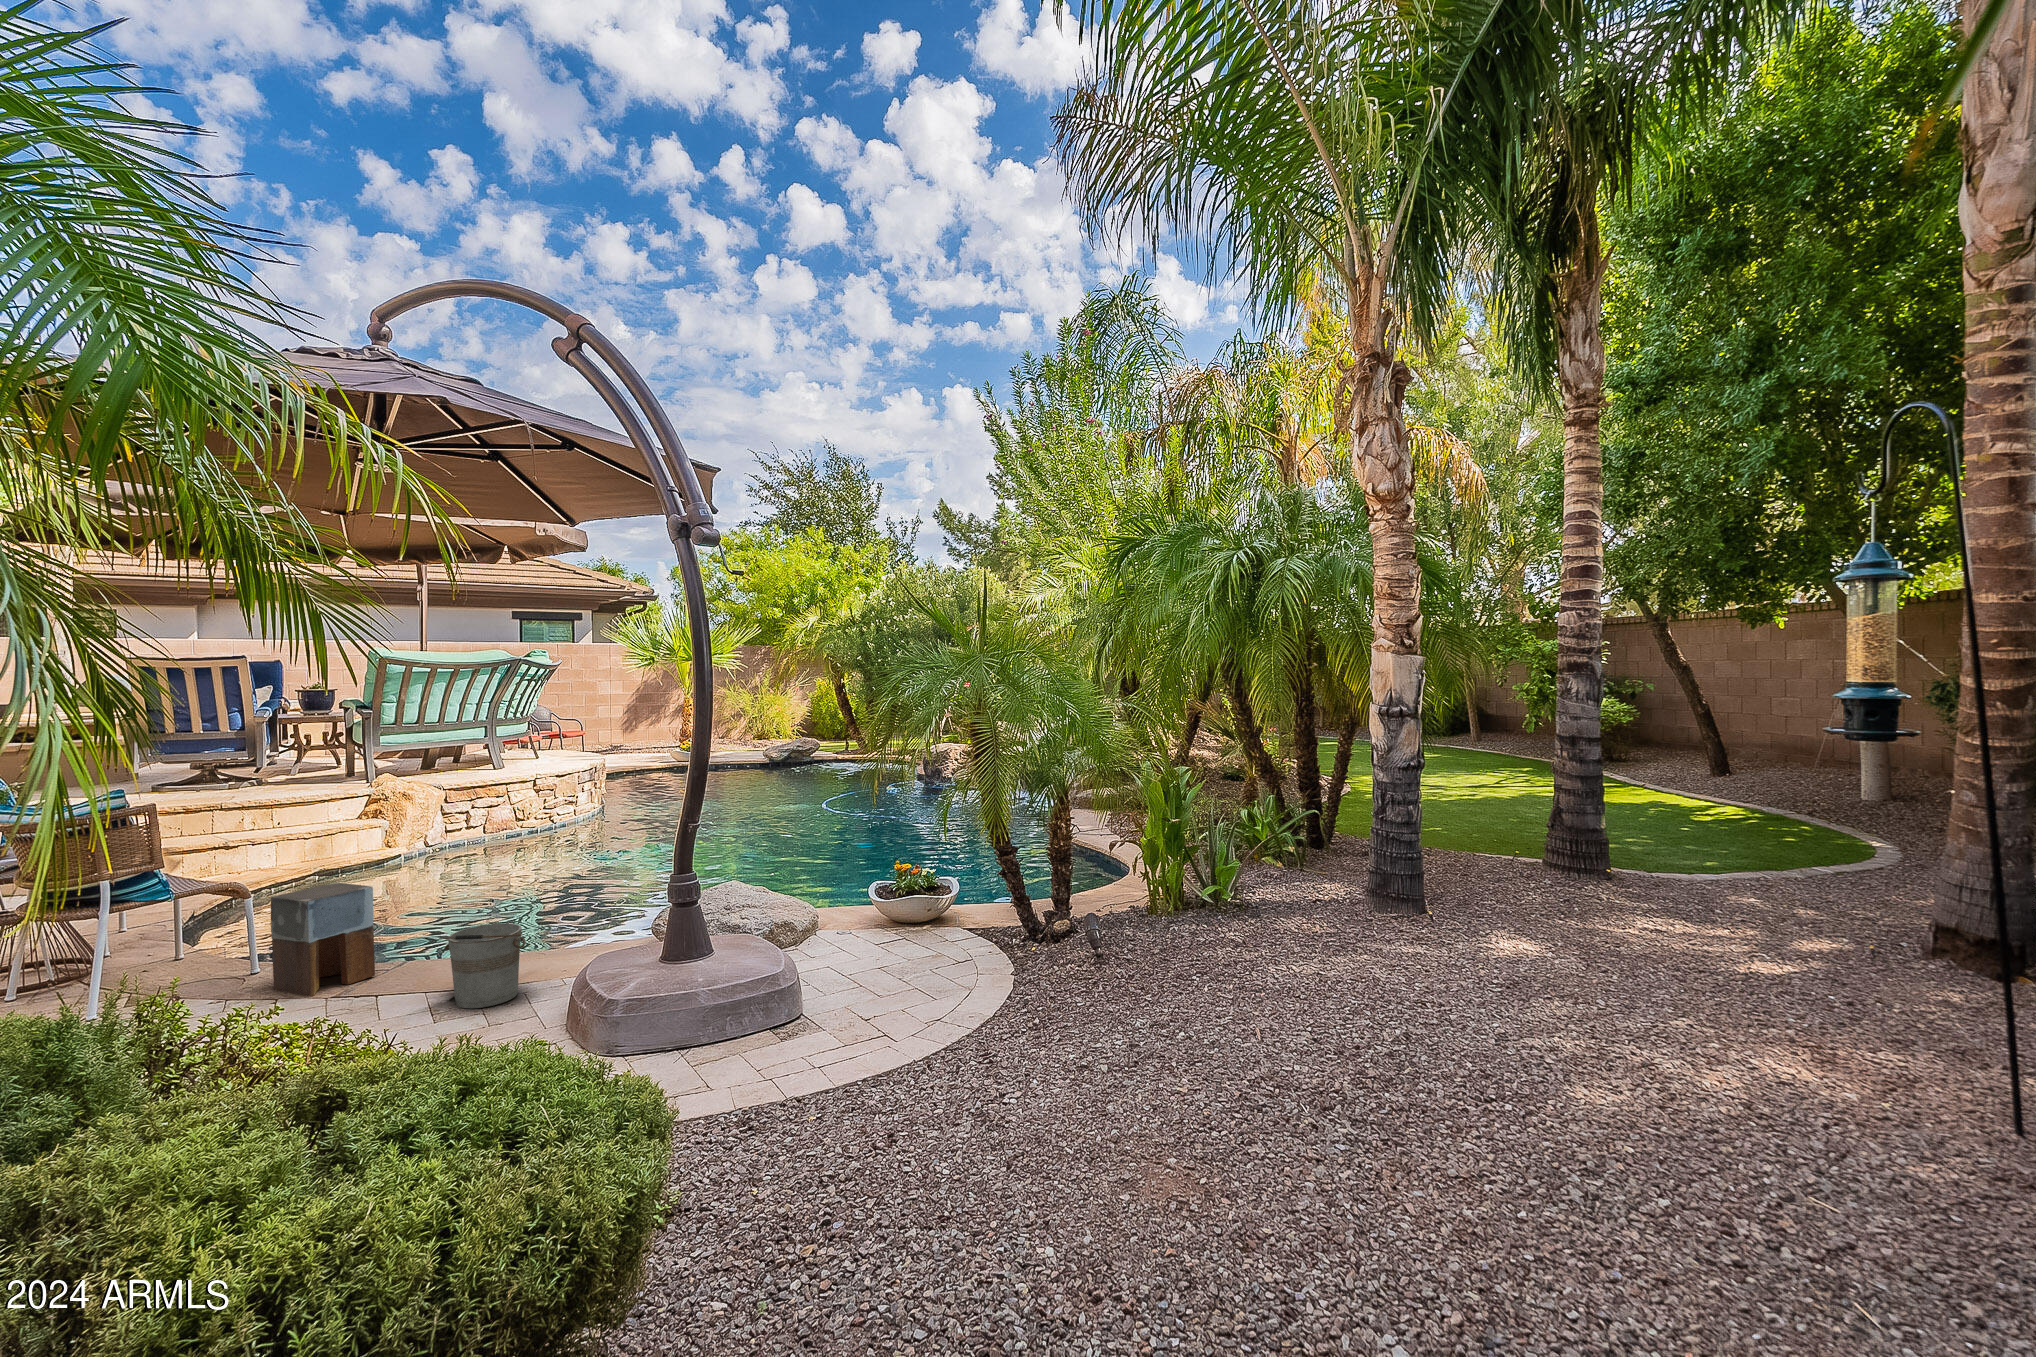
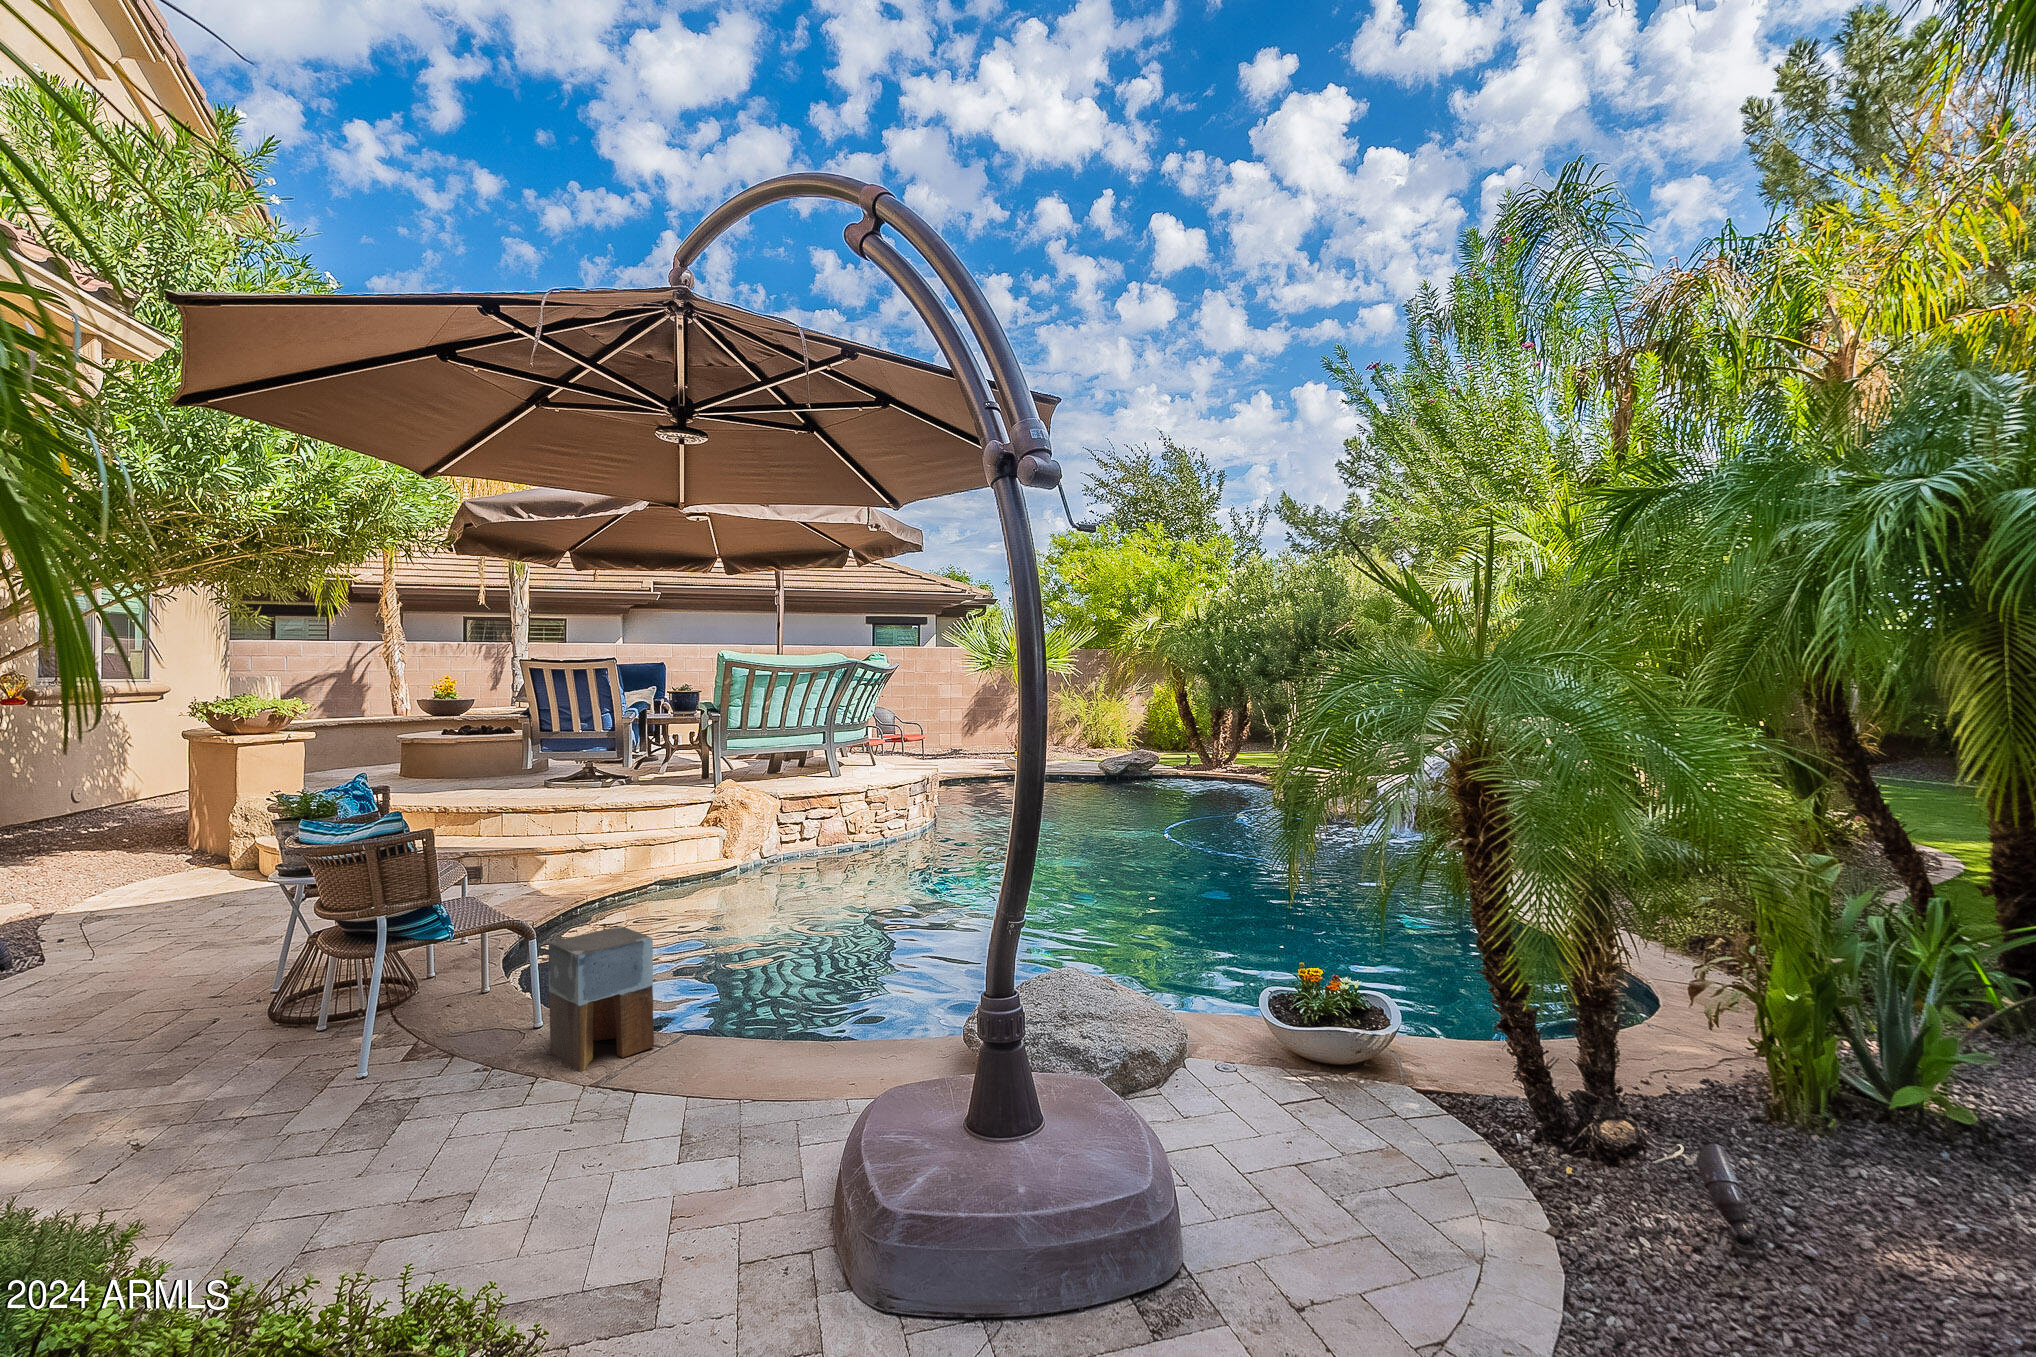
bucket: present [439,923,526,1008] -> none [707,1004,809,1124]

